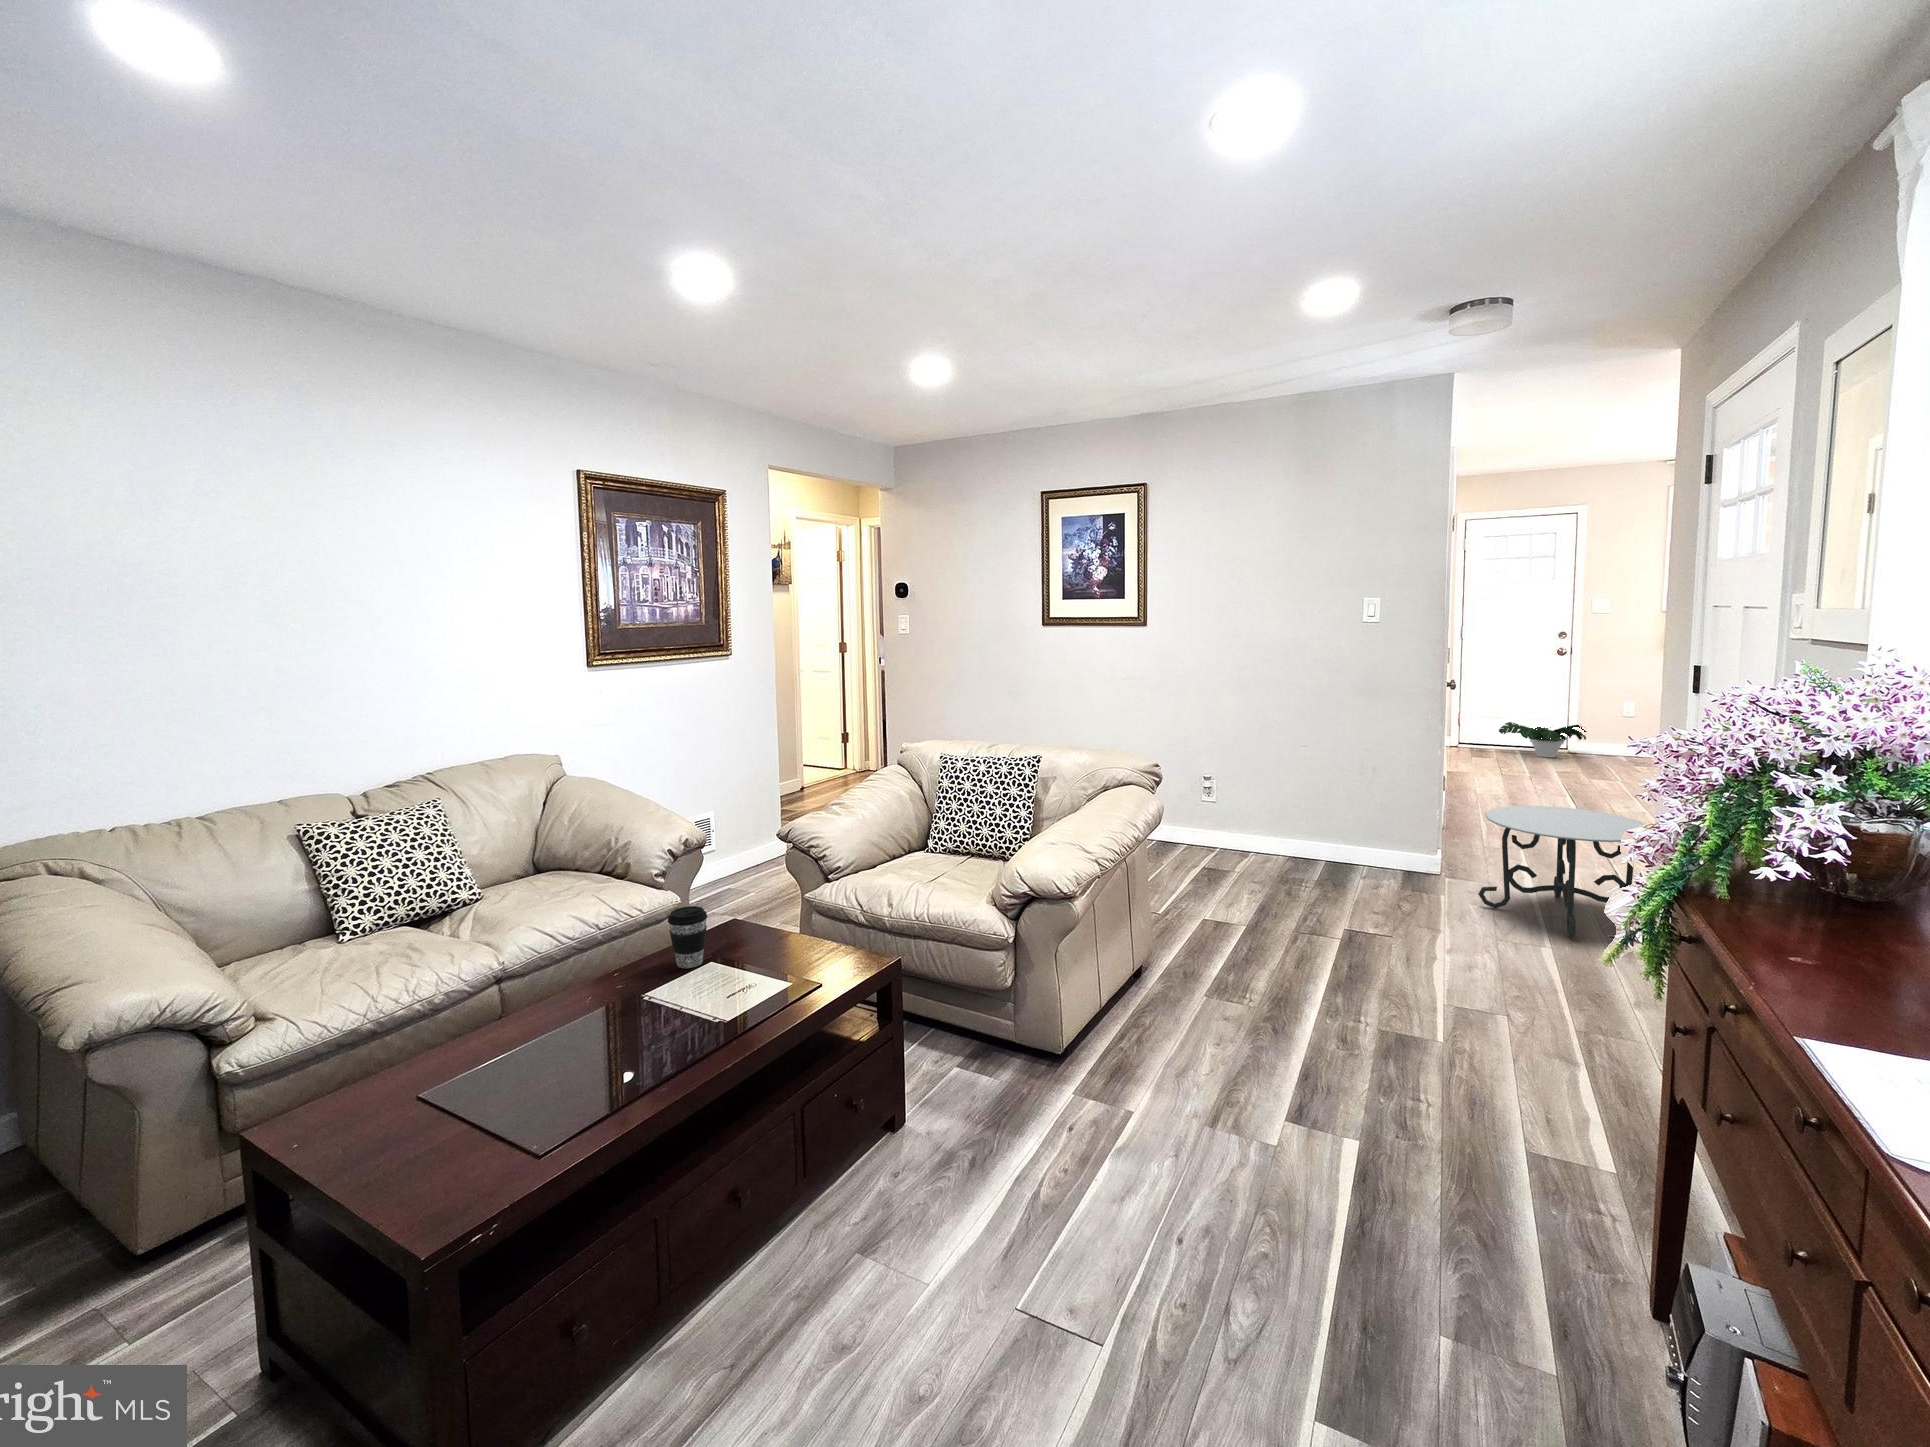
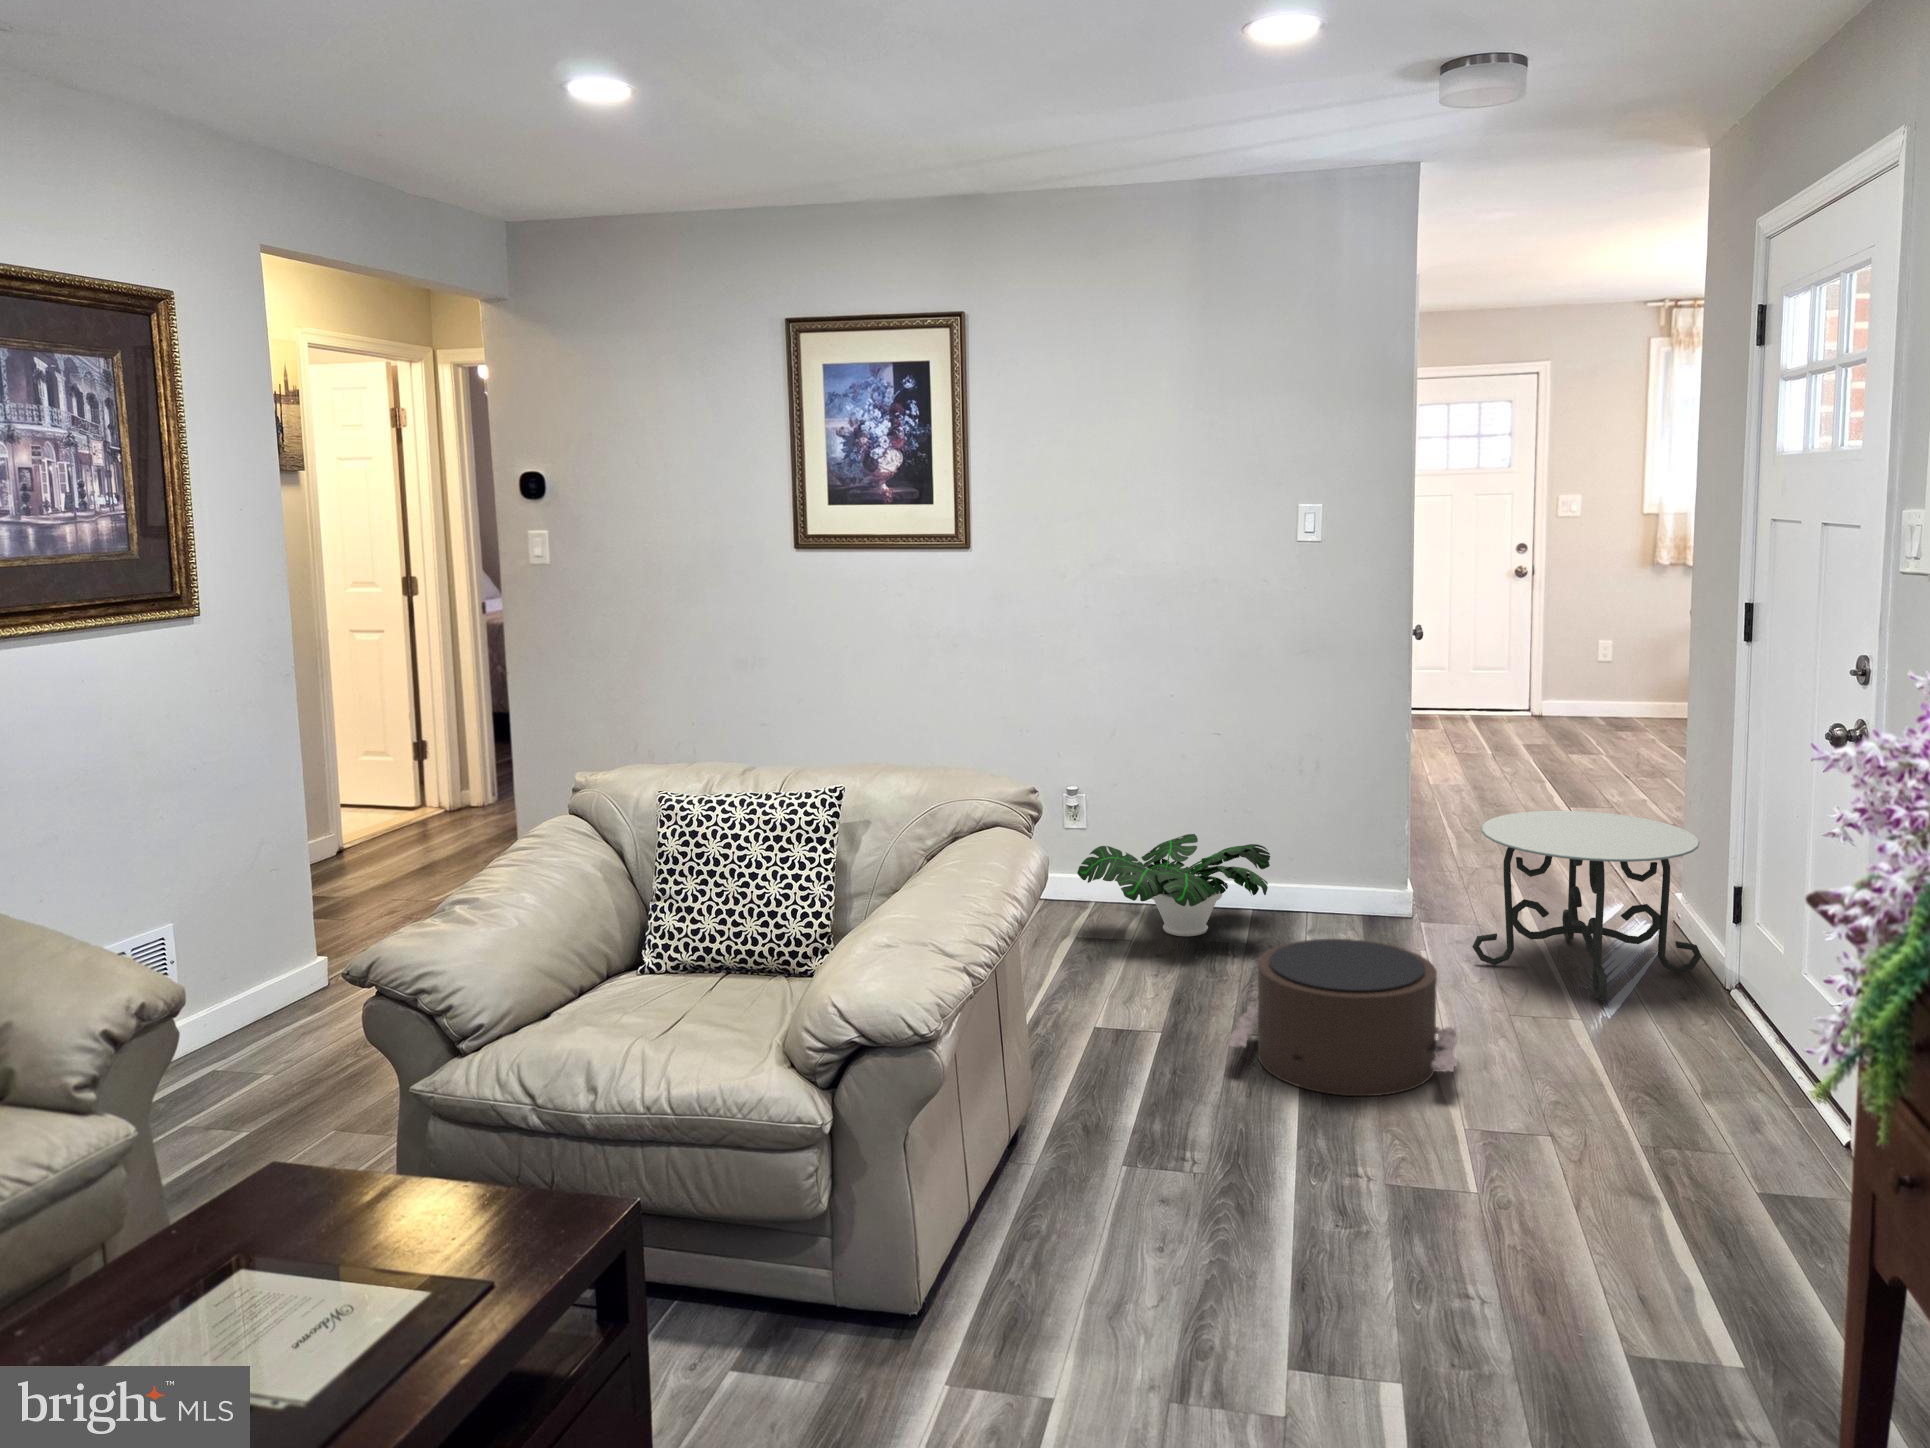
potted plant: present [1499,722,1586,758] -> present [1077,834,1270,936]
pouf: none [1286,875,1449,977] -> present [1229,939,1458,1096]
coffee cup: present [668,906,707,968] -> none [135,1163,226,1295]

